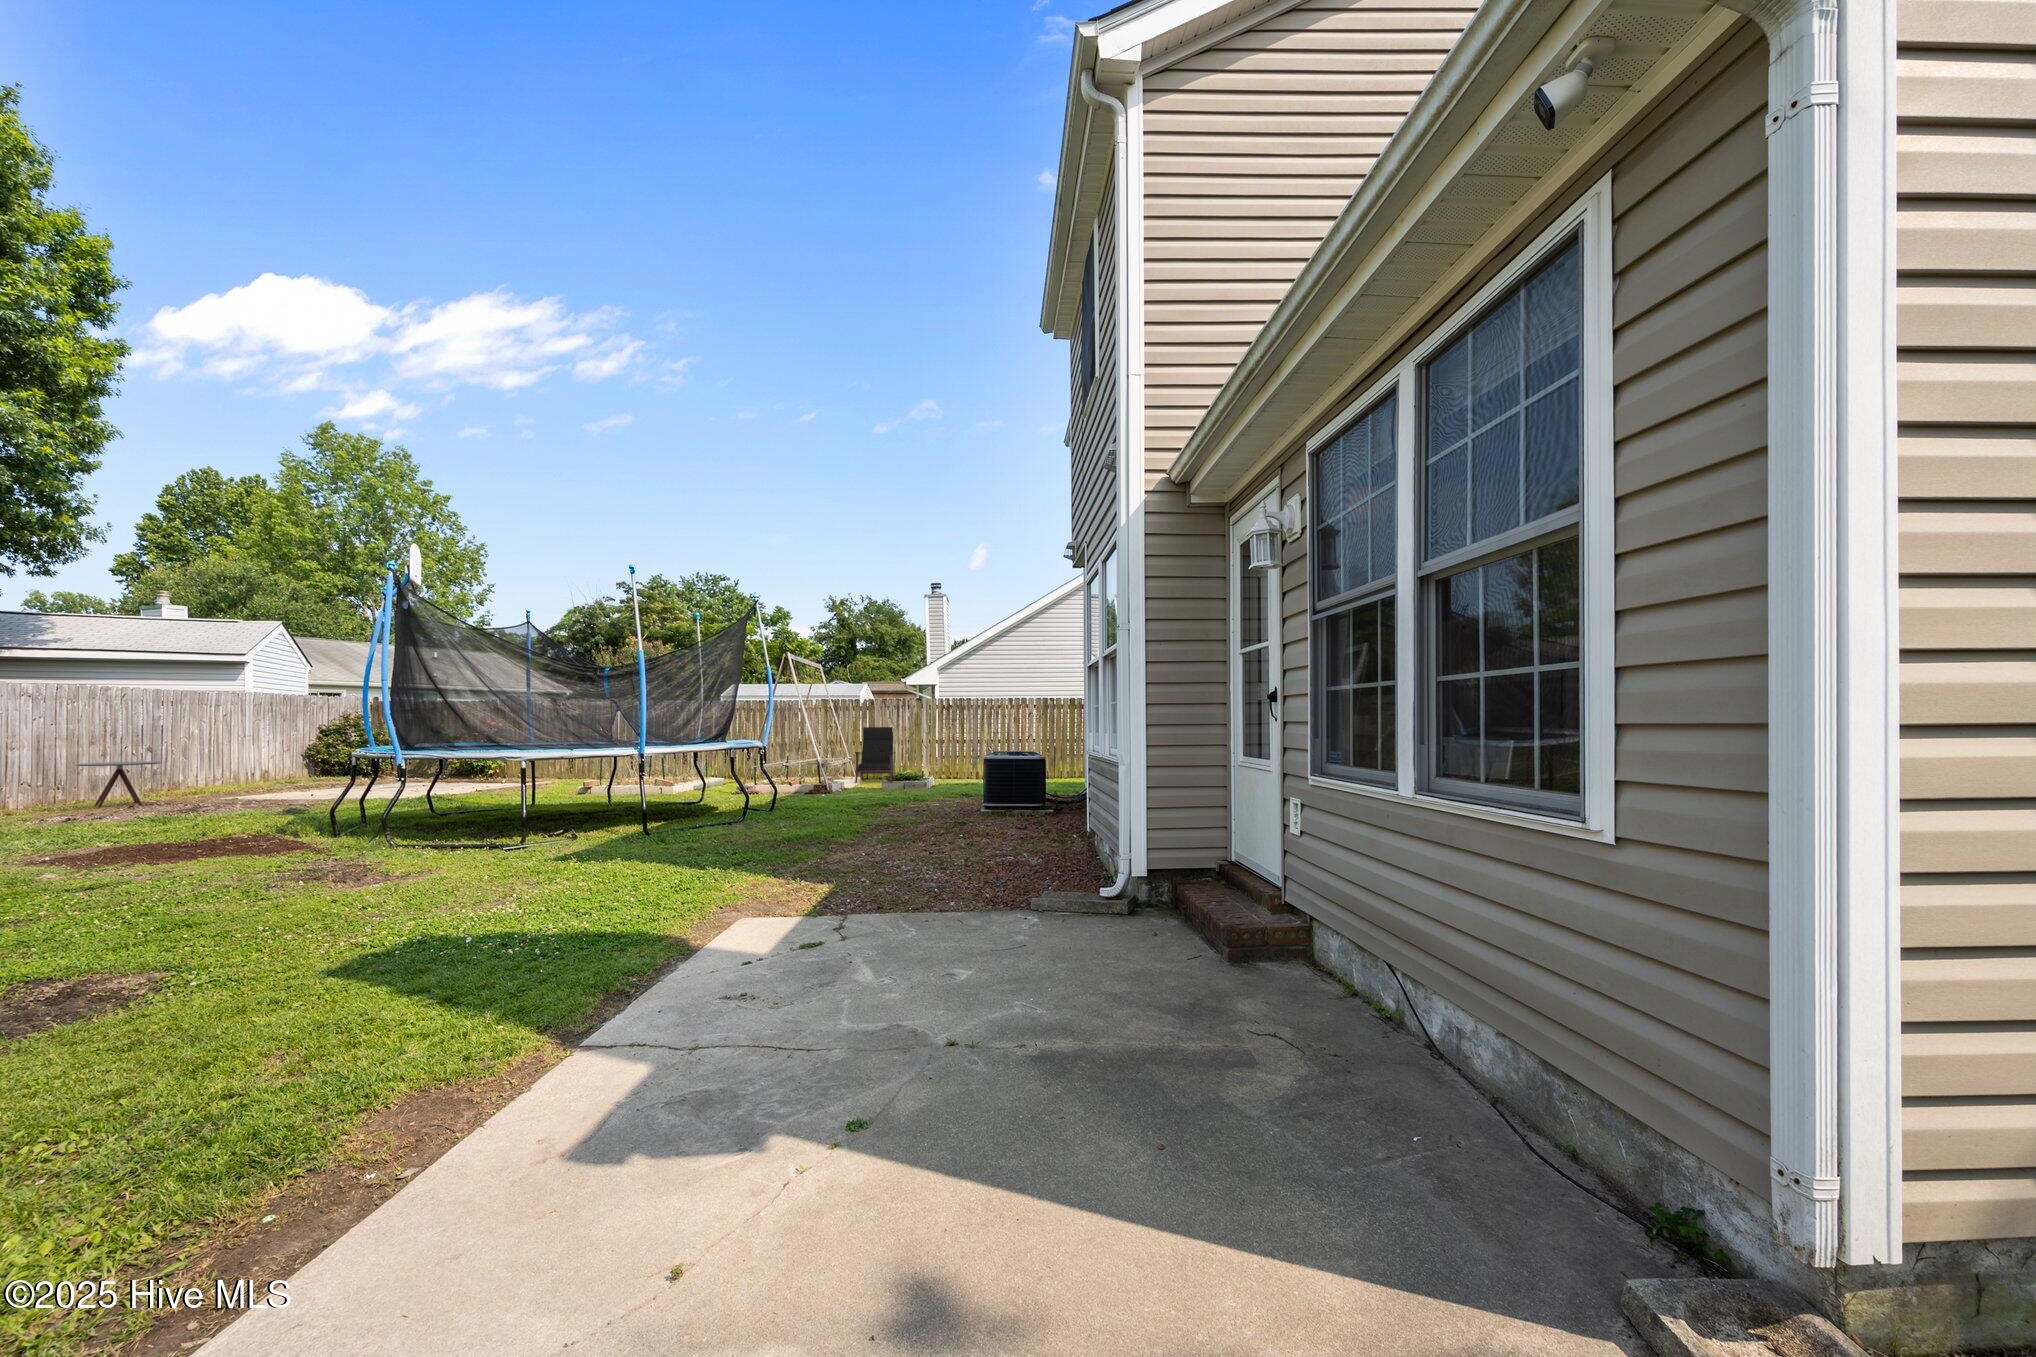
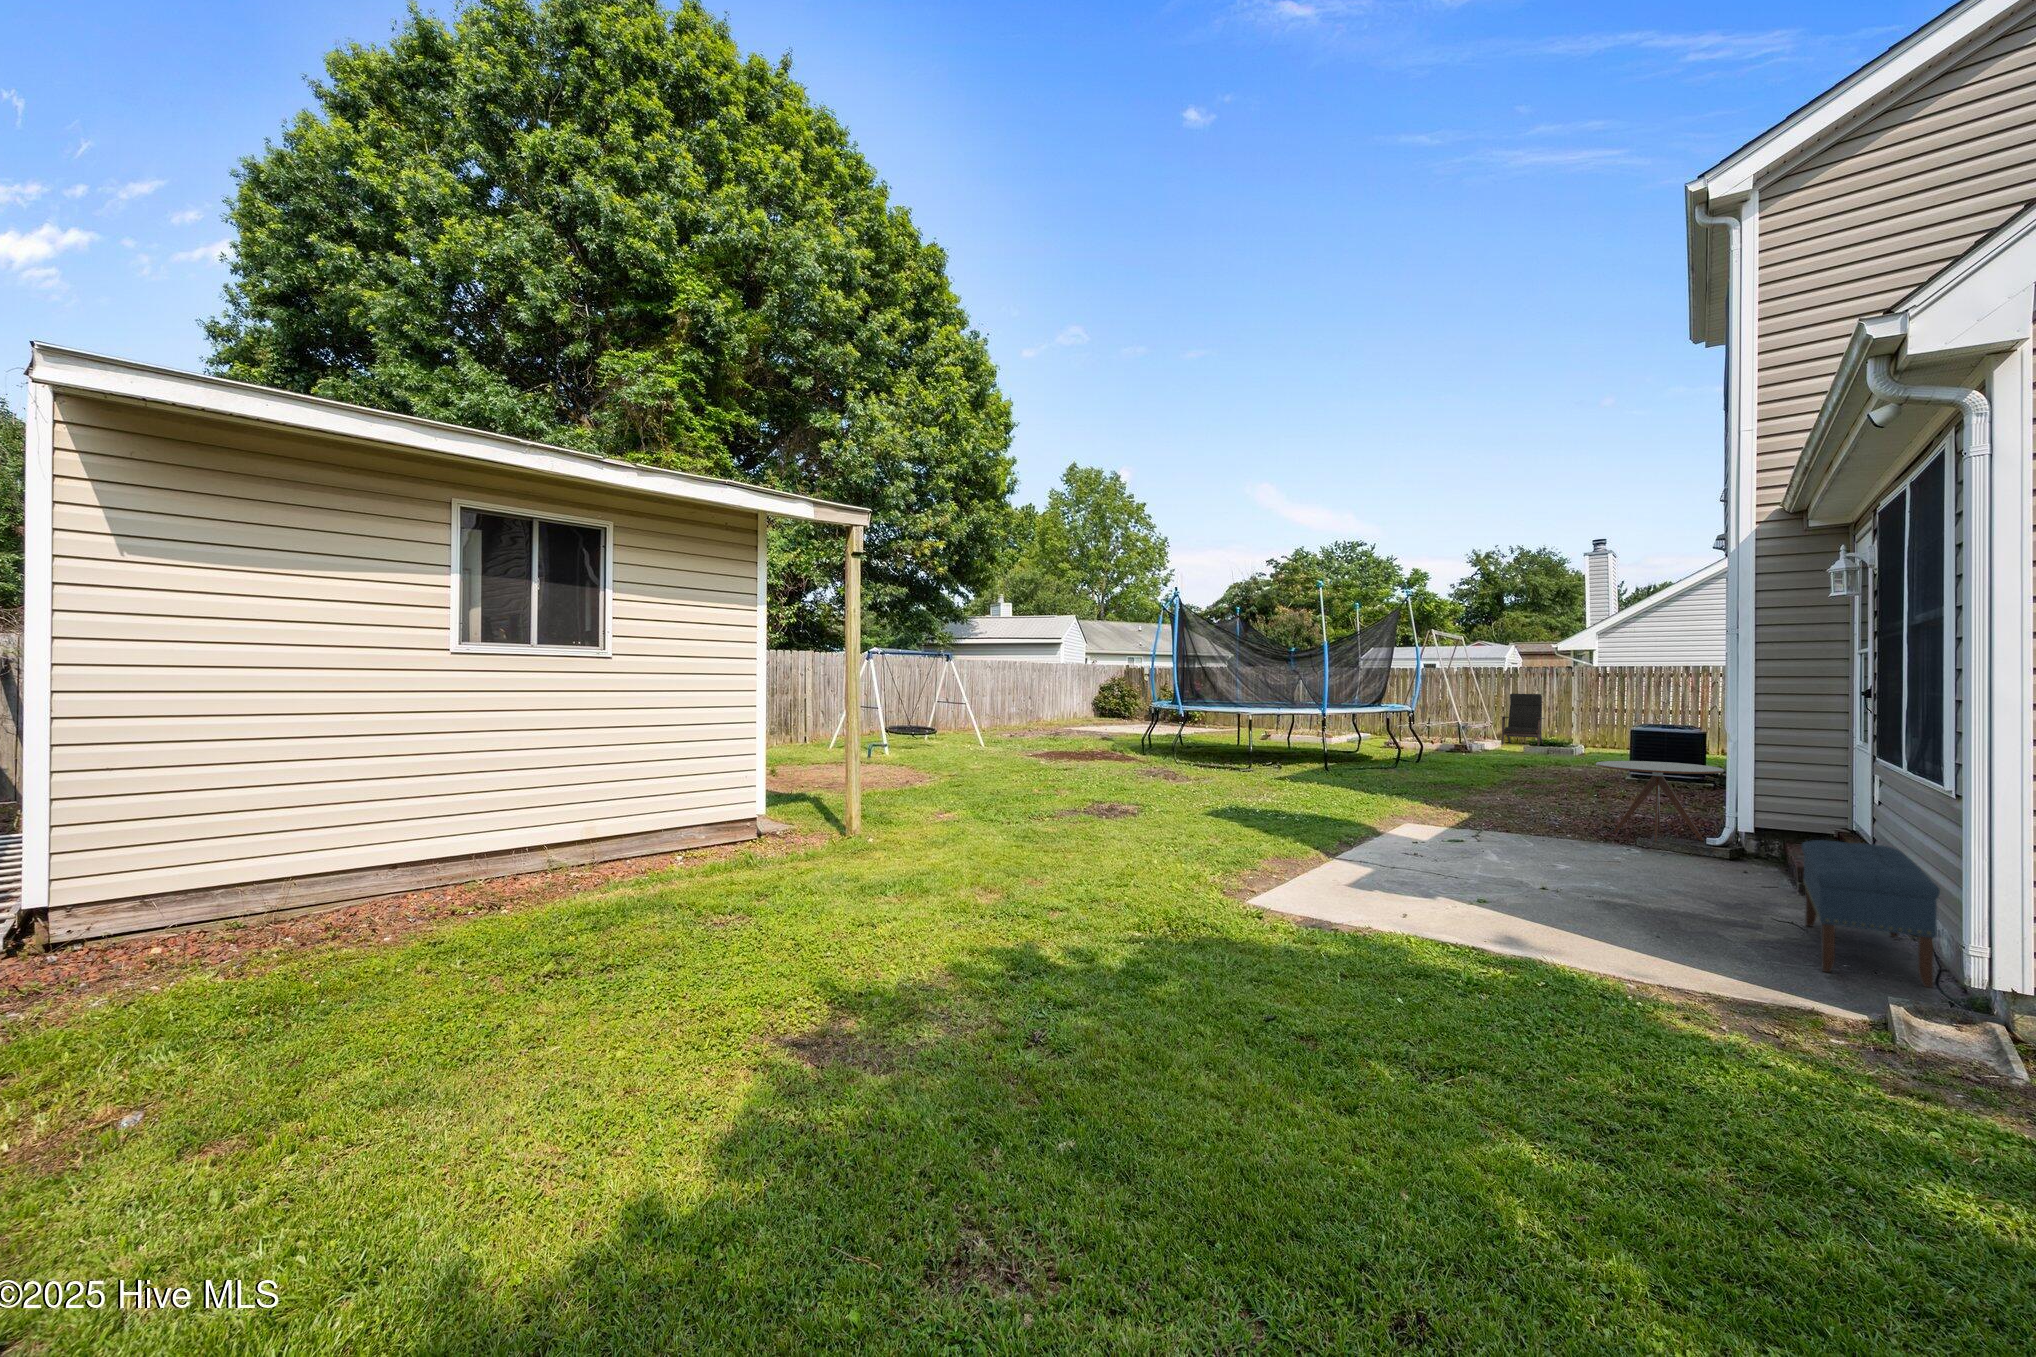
round table: present [76,761,162,807] -> present [1596,761,1724,842]
bench: none [1269,901,1513,1144] -> present [1801,840,1940,988]

